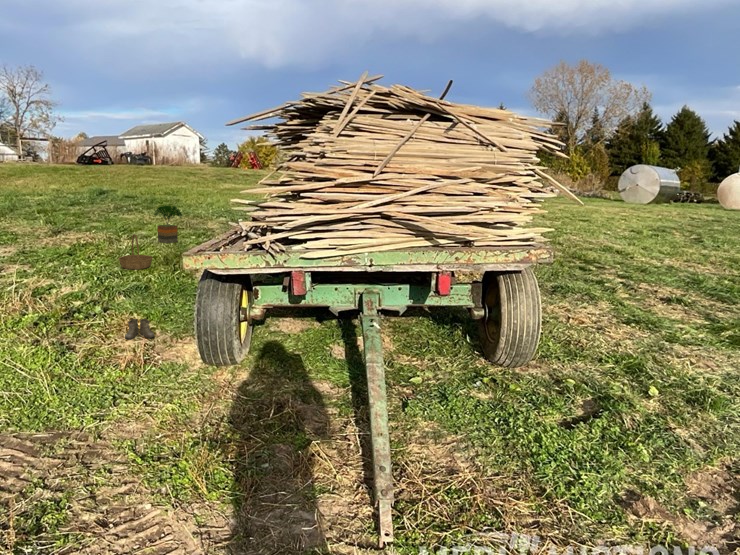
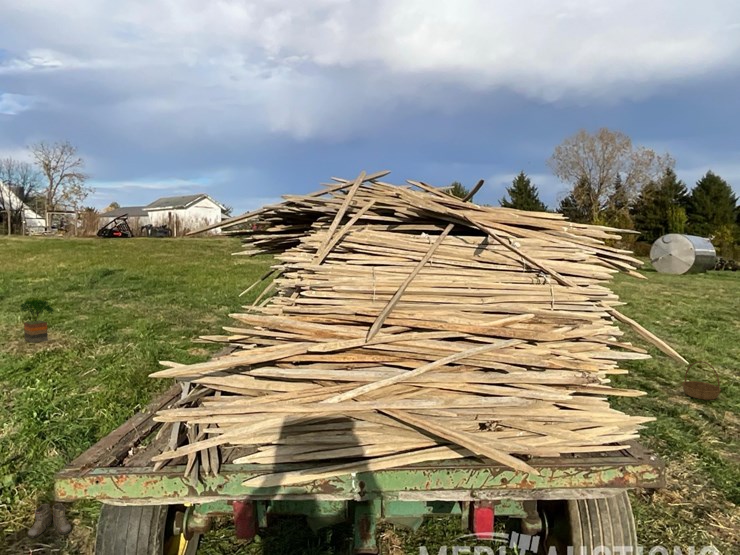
potted tree: present [154,205,183,243] -> present [21,300,54,343]
basket: present [118,234,153,269] -> present [682,361,721,400]

